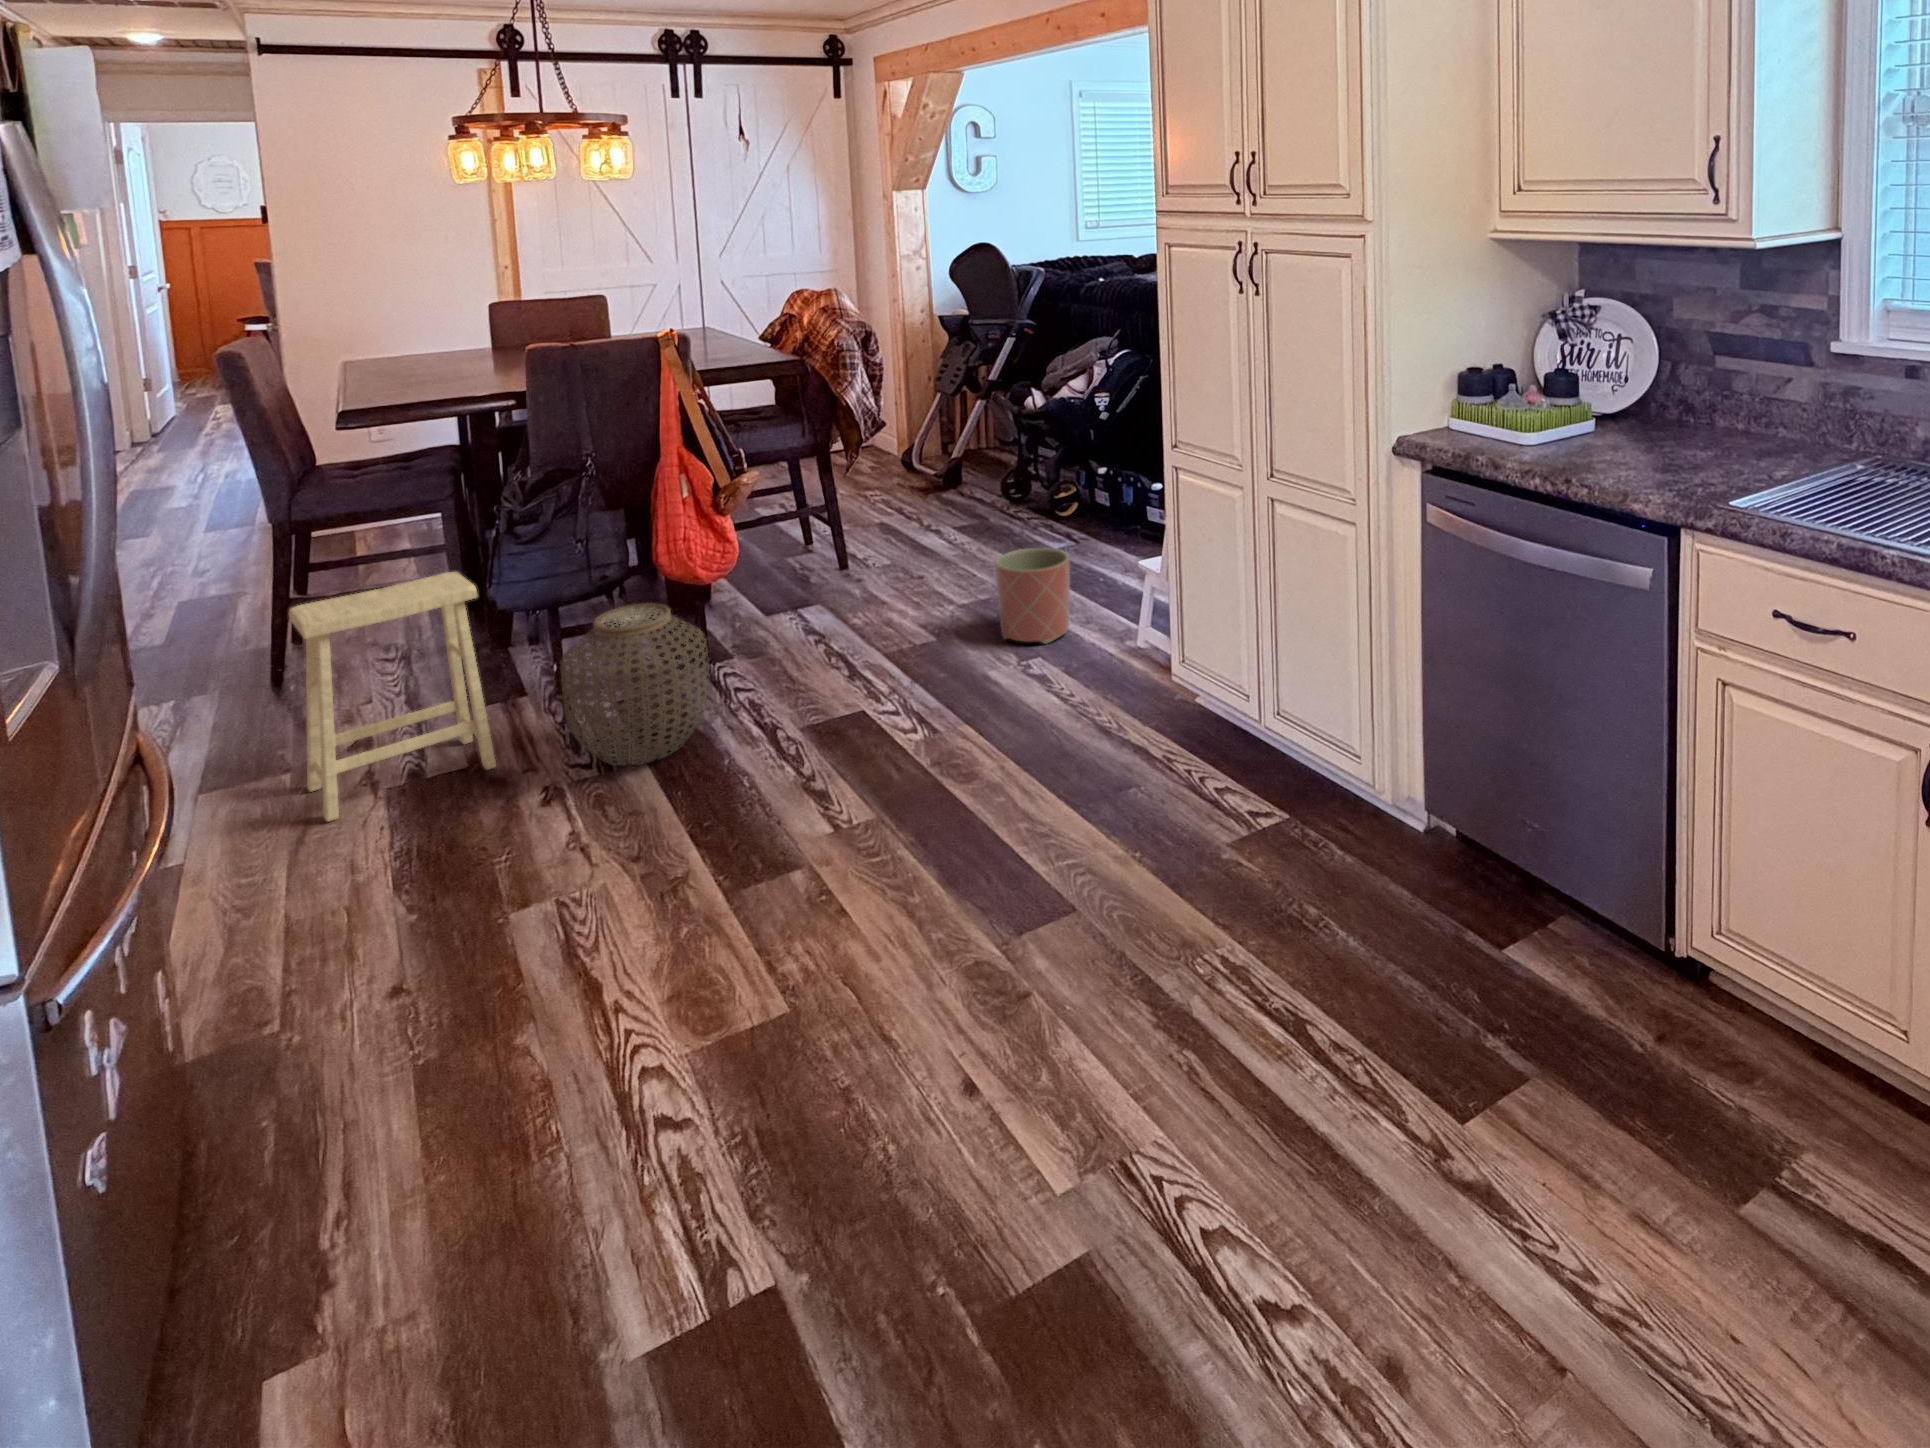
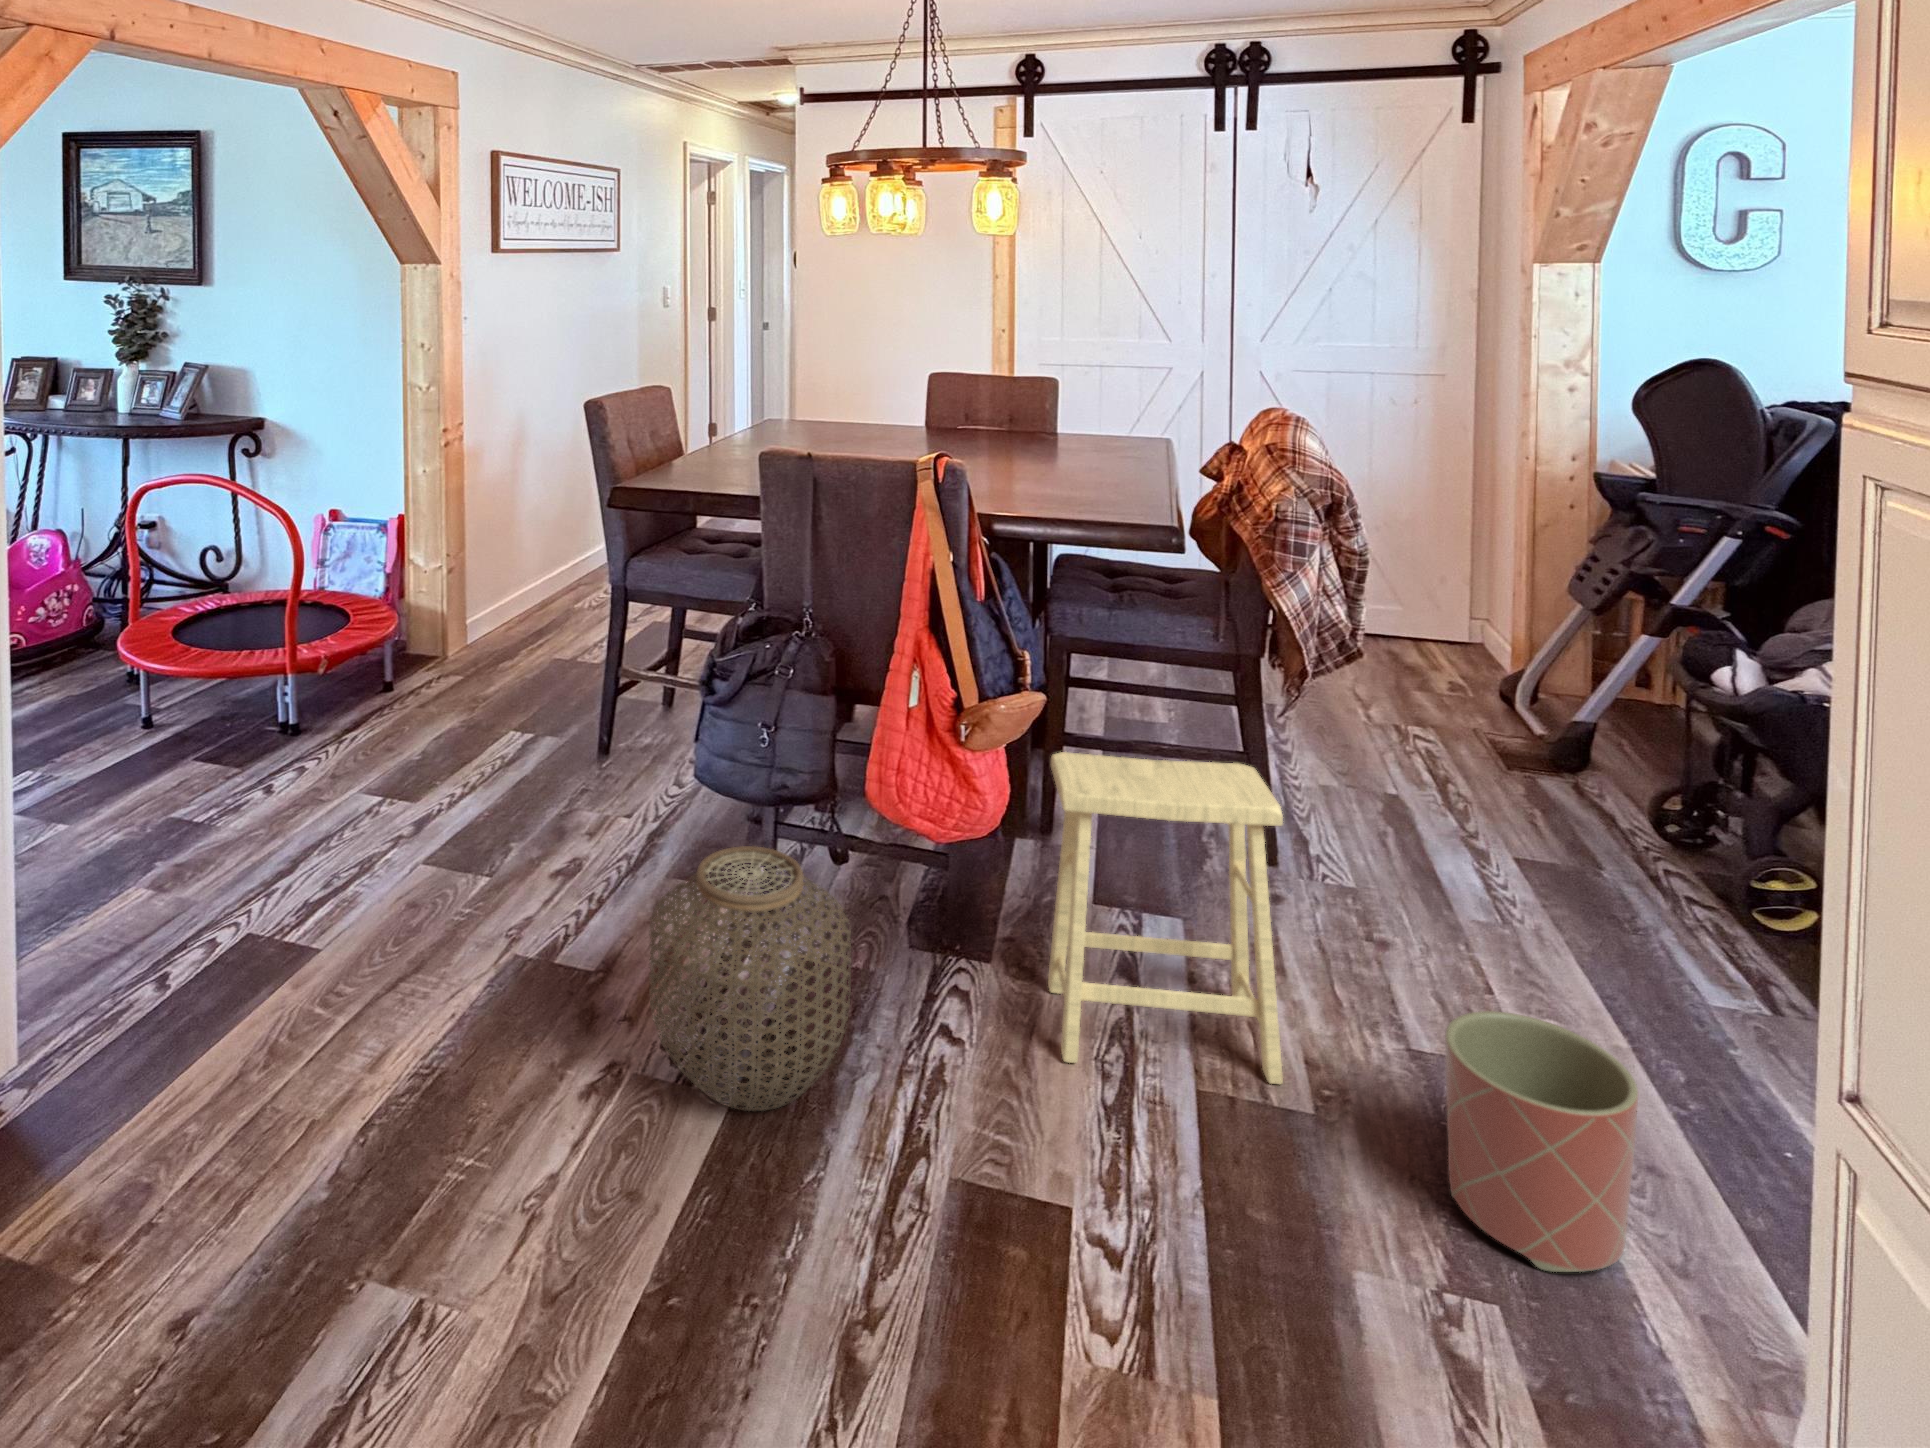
footstool: present [289,572,496,822] -> present [1048,752,1283,1084]

